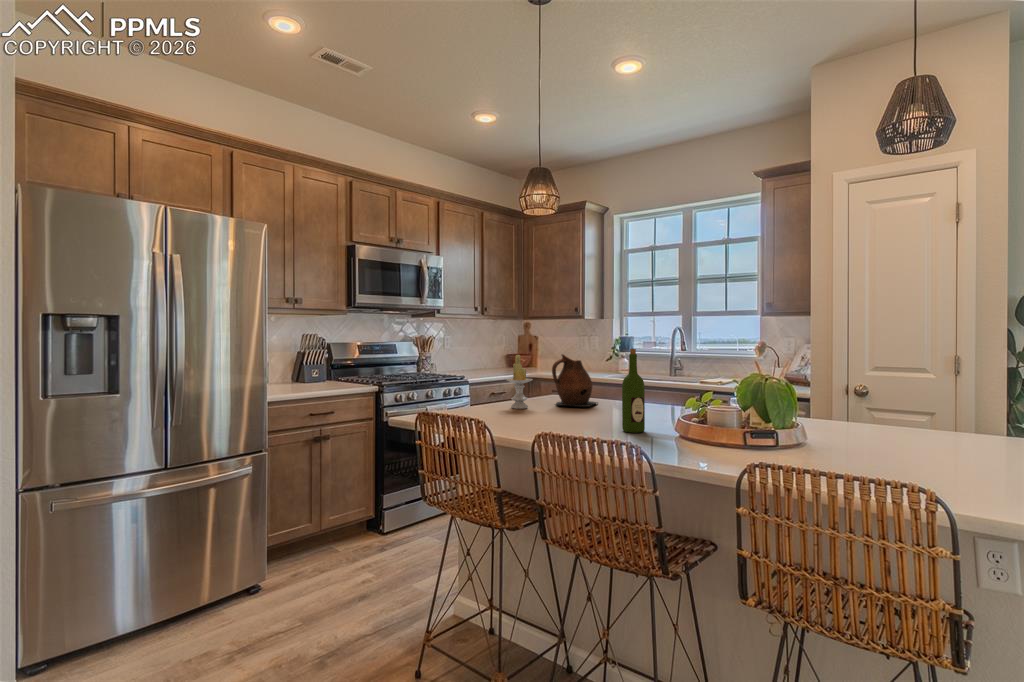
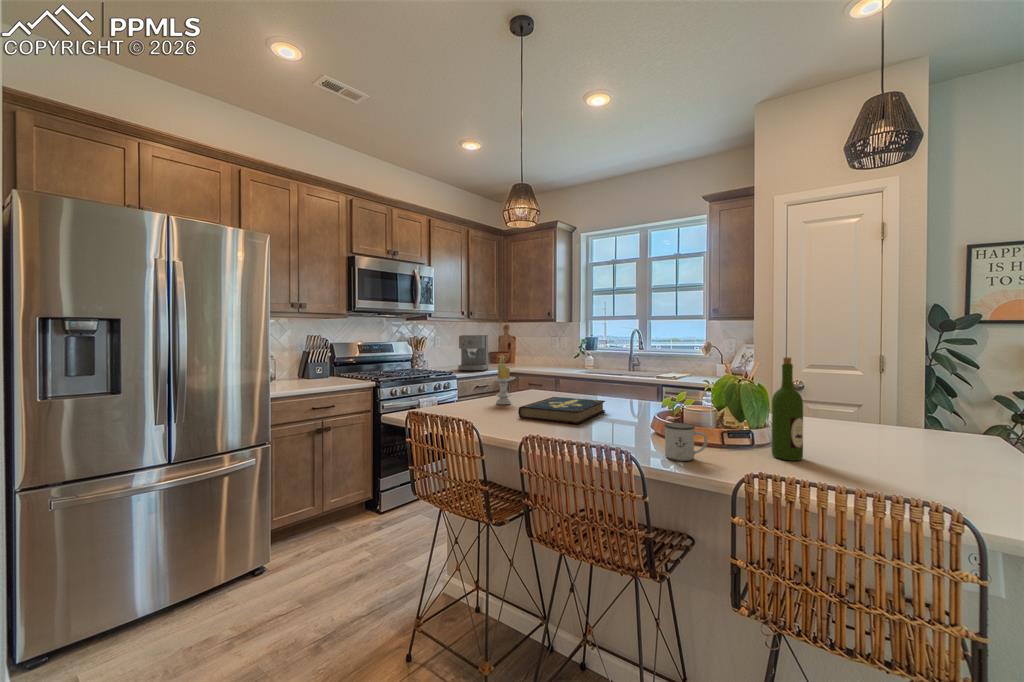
coffee maker: none [470,334,505,375] -> present [458,335,488,371]
wine bottle: present [622,349,645,433] -> present [772,357,803,461]
ceramic pitcher: present [552,354,597,407] -> none [533,355,574,403]
book: none [534,400,630,427] -> present [518,397,605,424]
mug: none [681,421,725,459] -> present [665,422,707,461]

